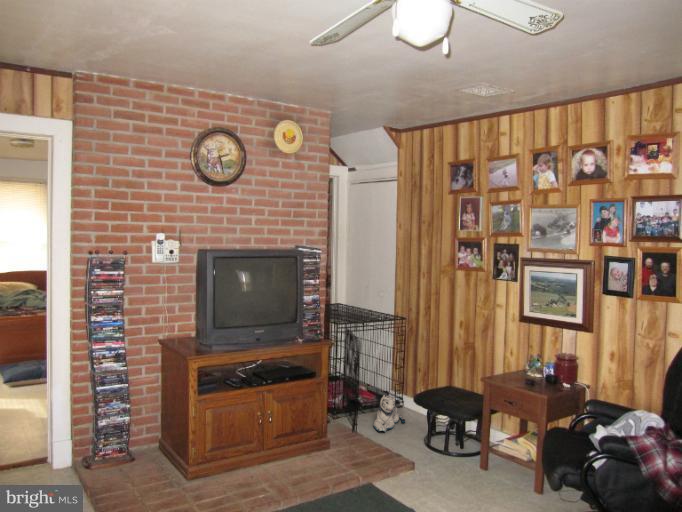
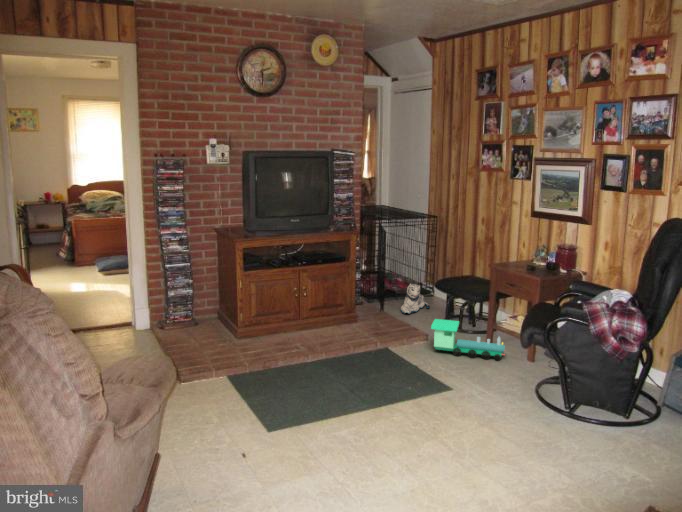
toy train: none [425,446,513,498] -> present [431,319,505,359]

